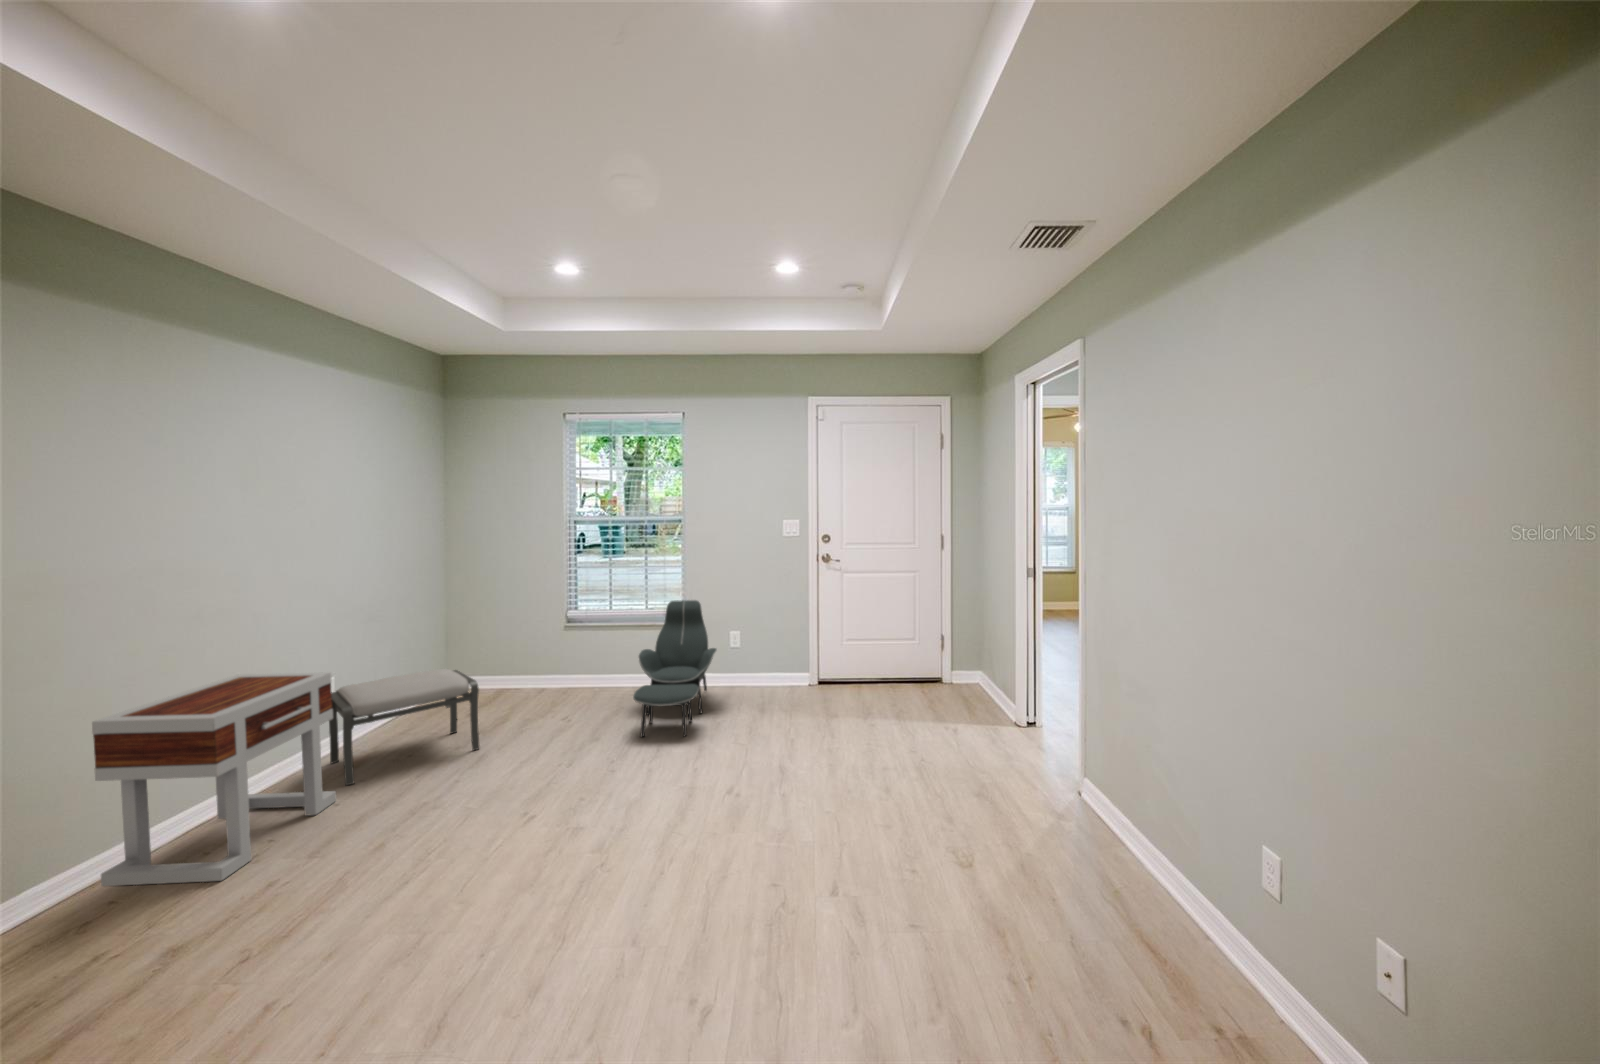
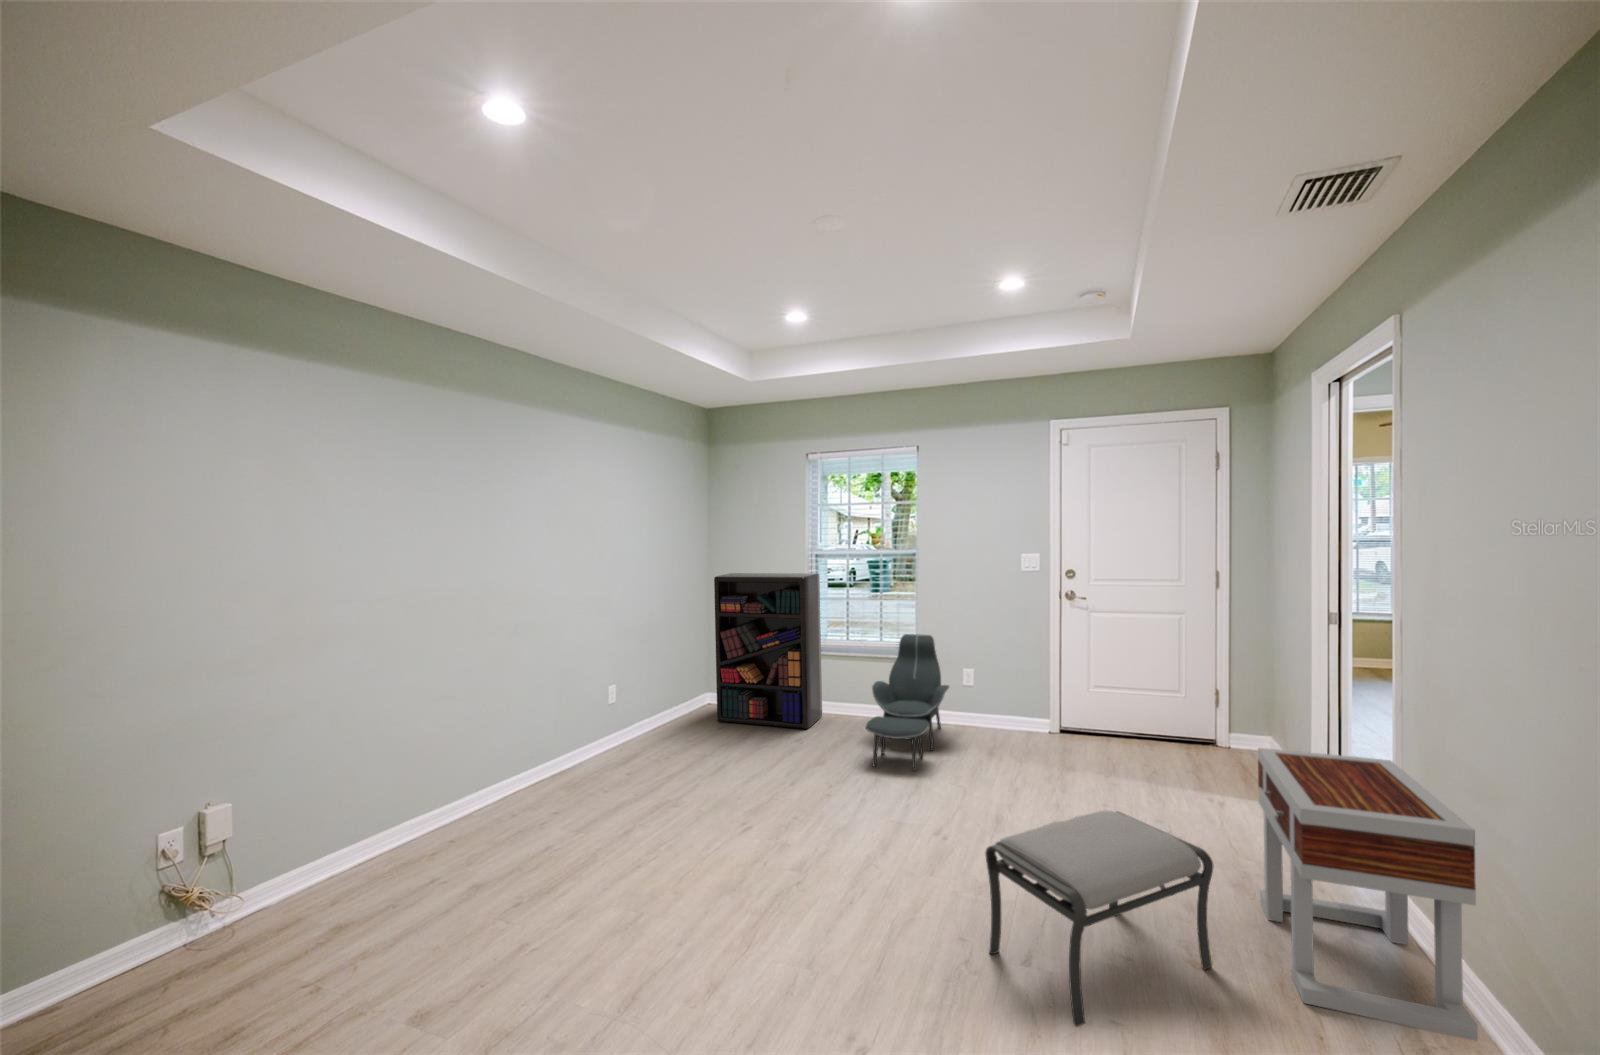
bookshelf: none [453,541,583,707] -> present [714,573,822,729]
ottoman: present [329,669,480,785] -> present [985,811,1213,1027]
side table: present [92,673,336,886] -> present [1258,748,1478,1040]

